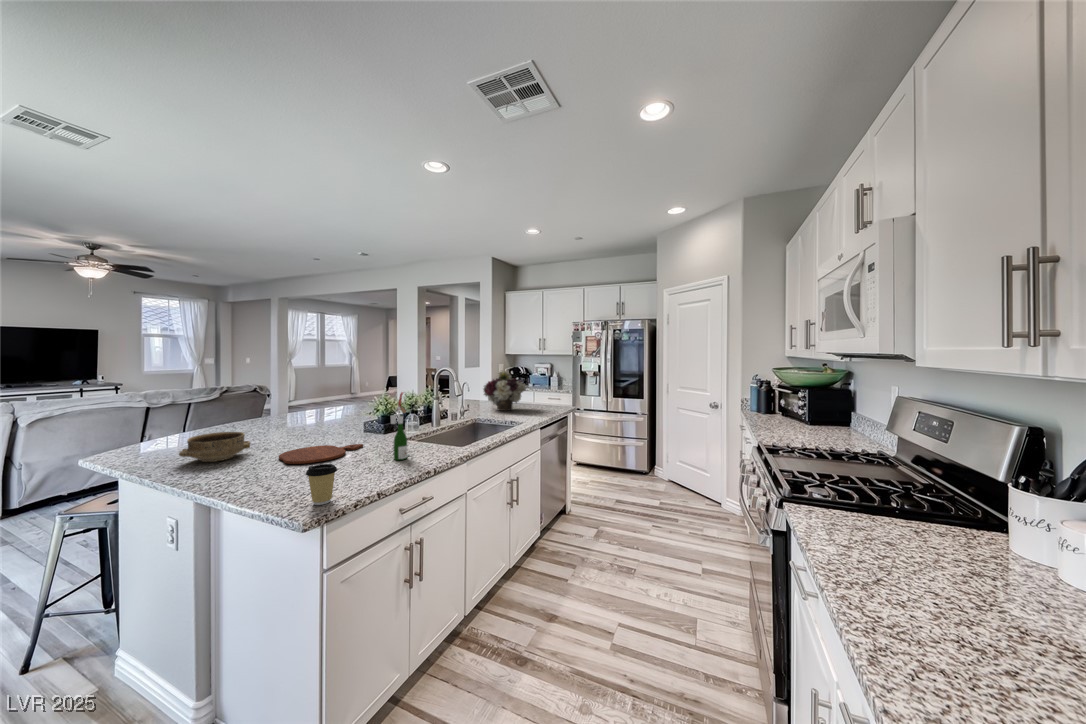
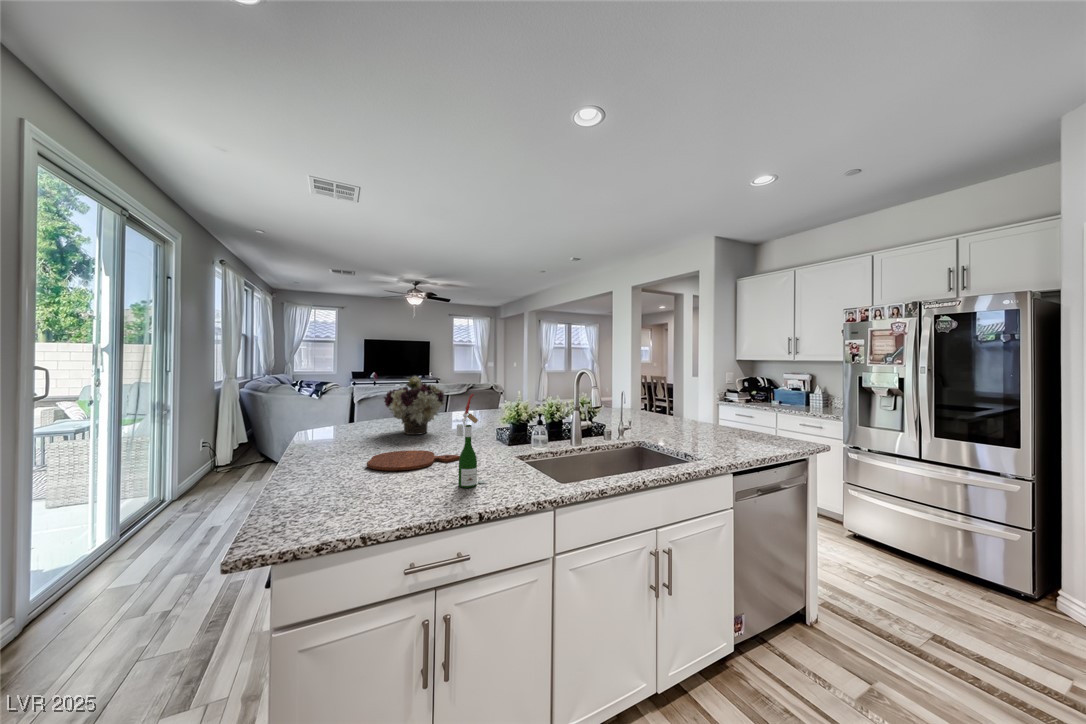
flower arrangement: present [483,371,526,411] -> present [384,376,444,435]
ceramic bowl: present [179,432,250,462] -> none [307,423,371,452]
coffee cup: present [306,464,337,505] -> none [275,479,318,534]

